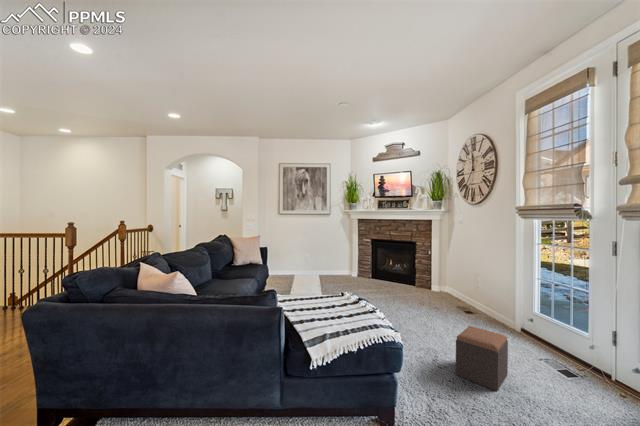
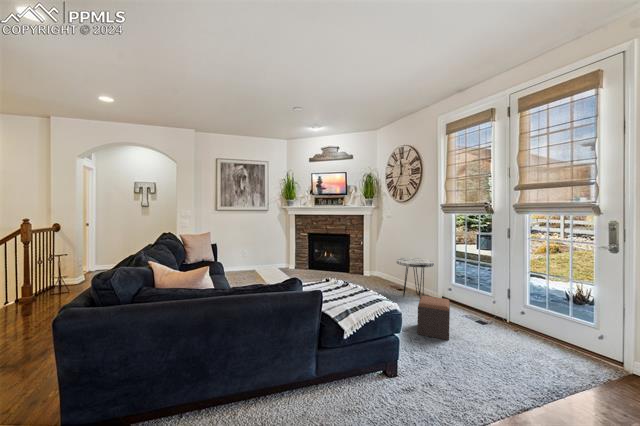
side table: none [457,274,510,330] -> present [396,258,435,297]

